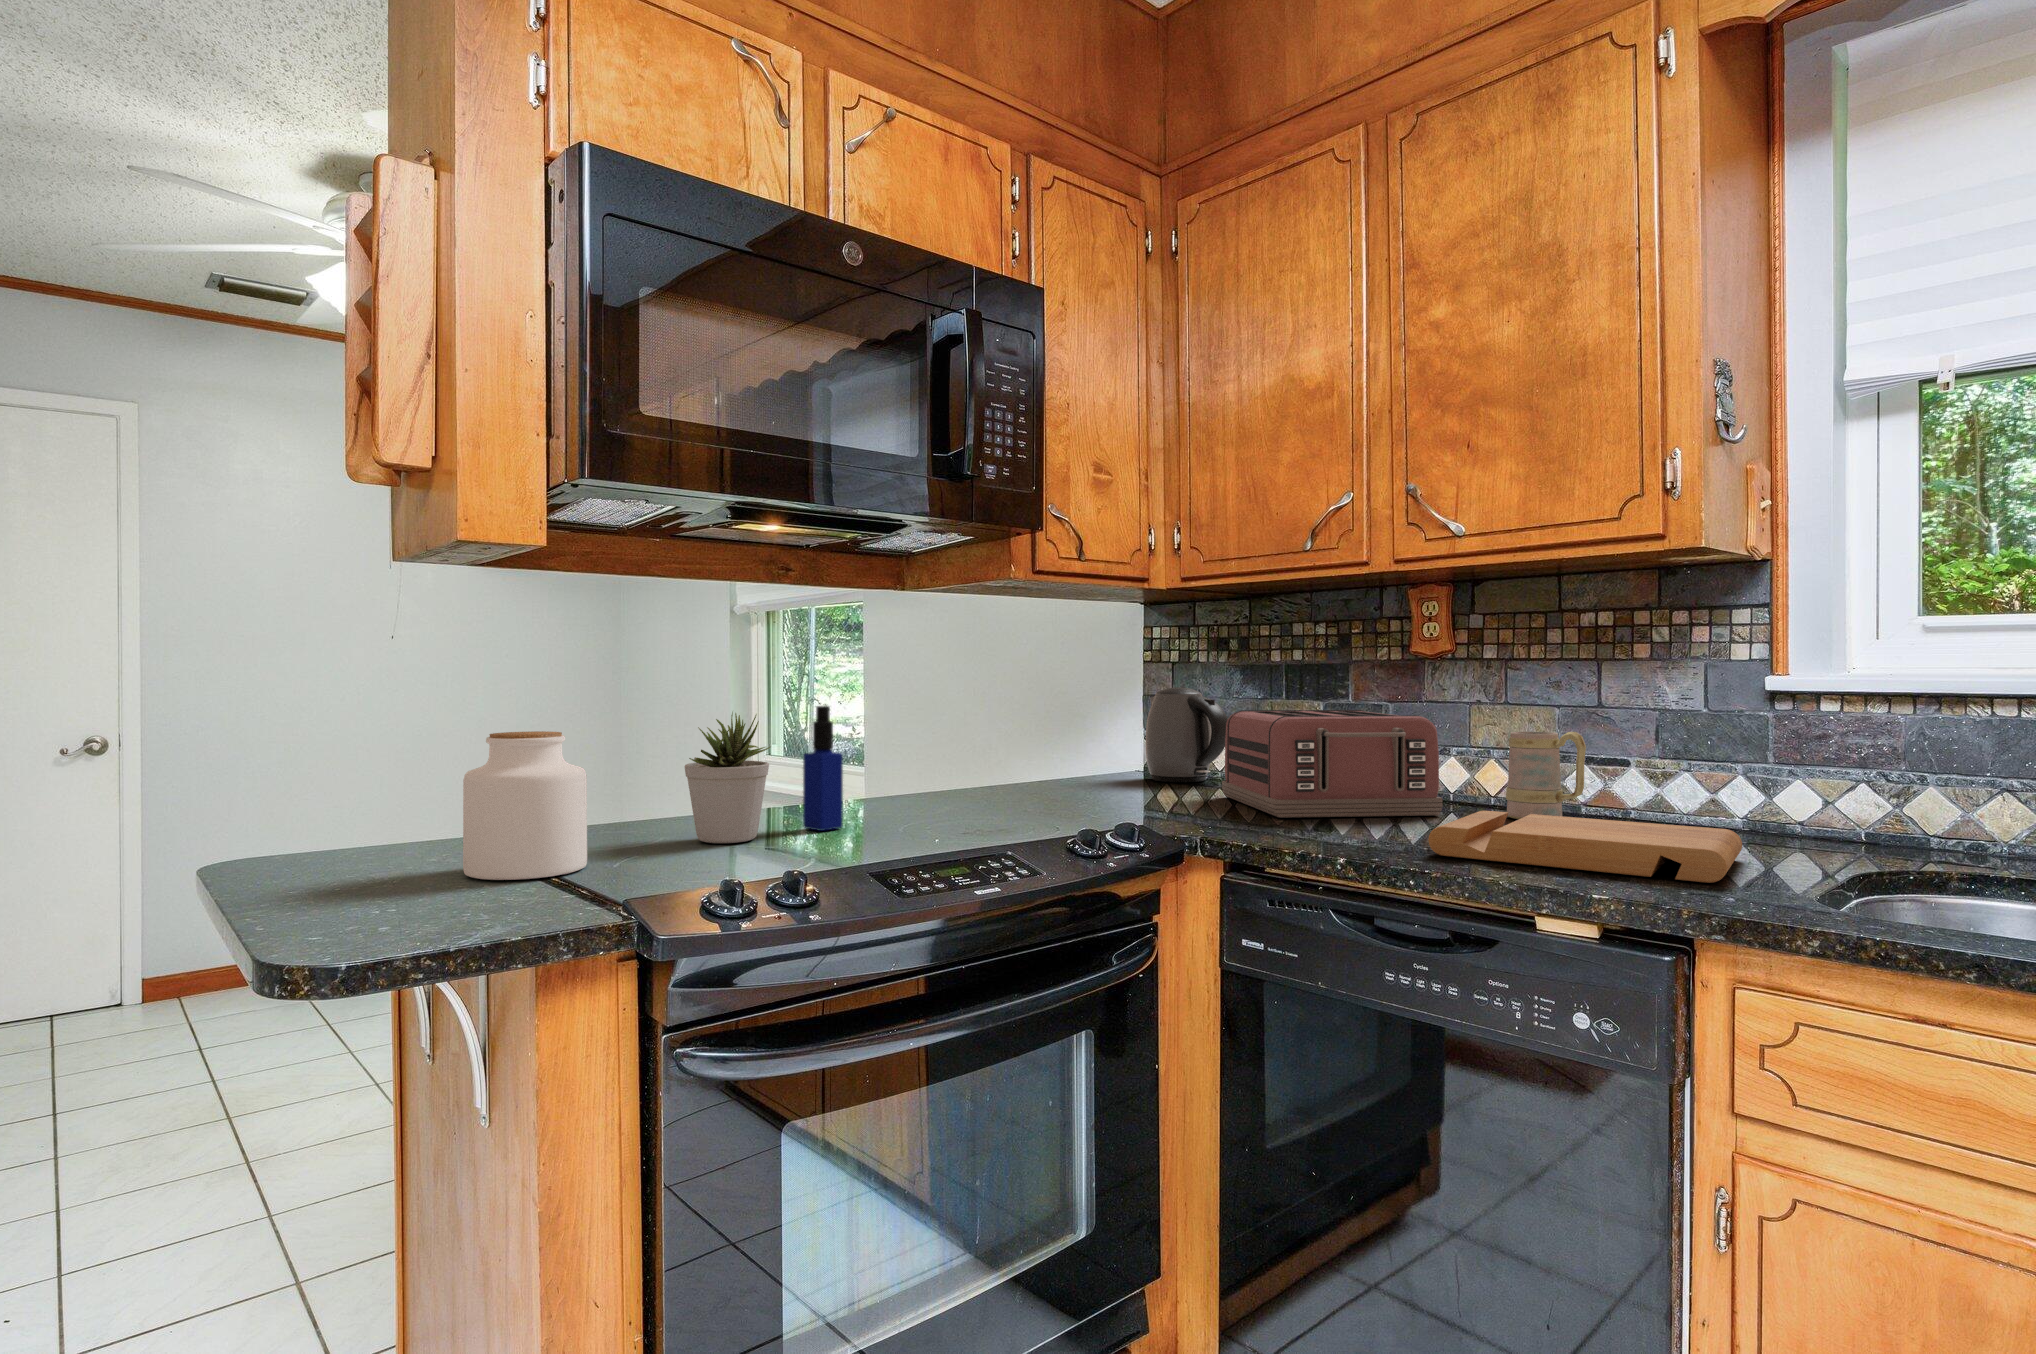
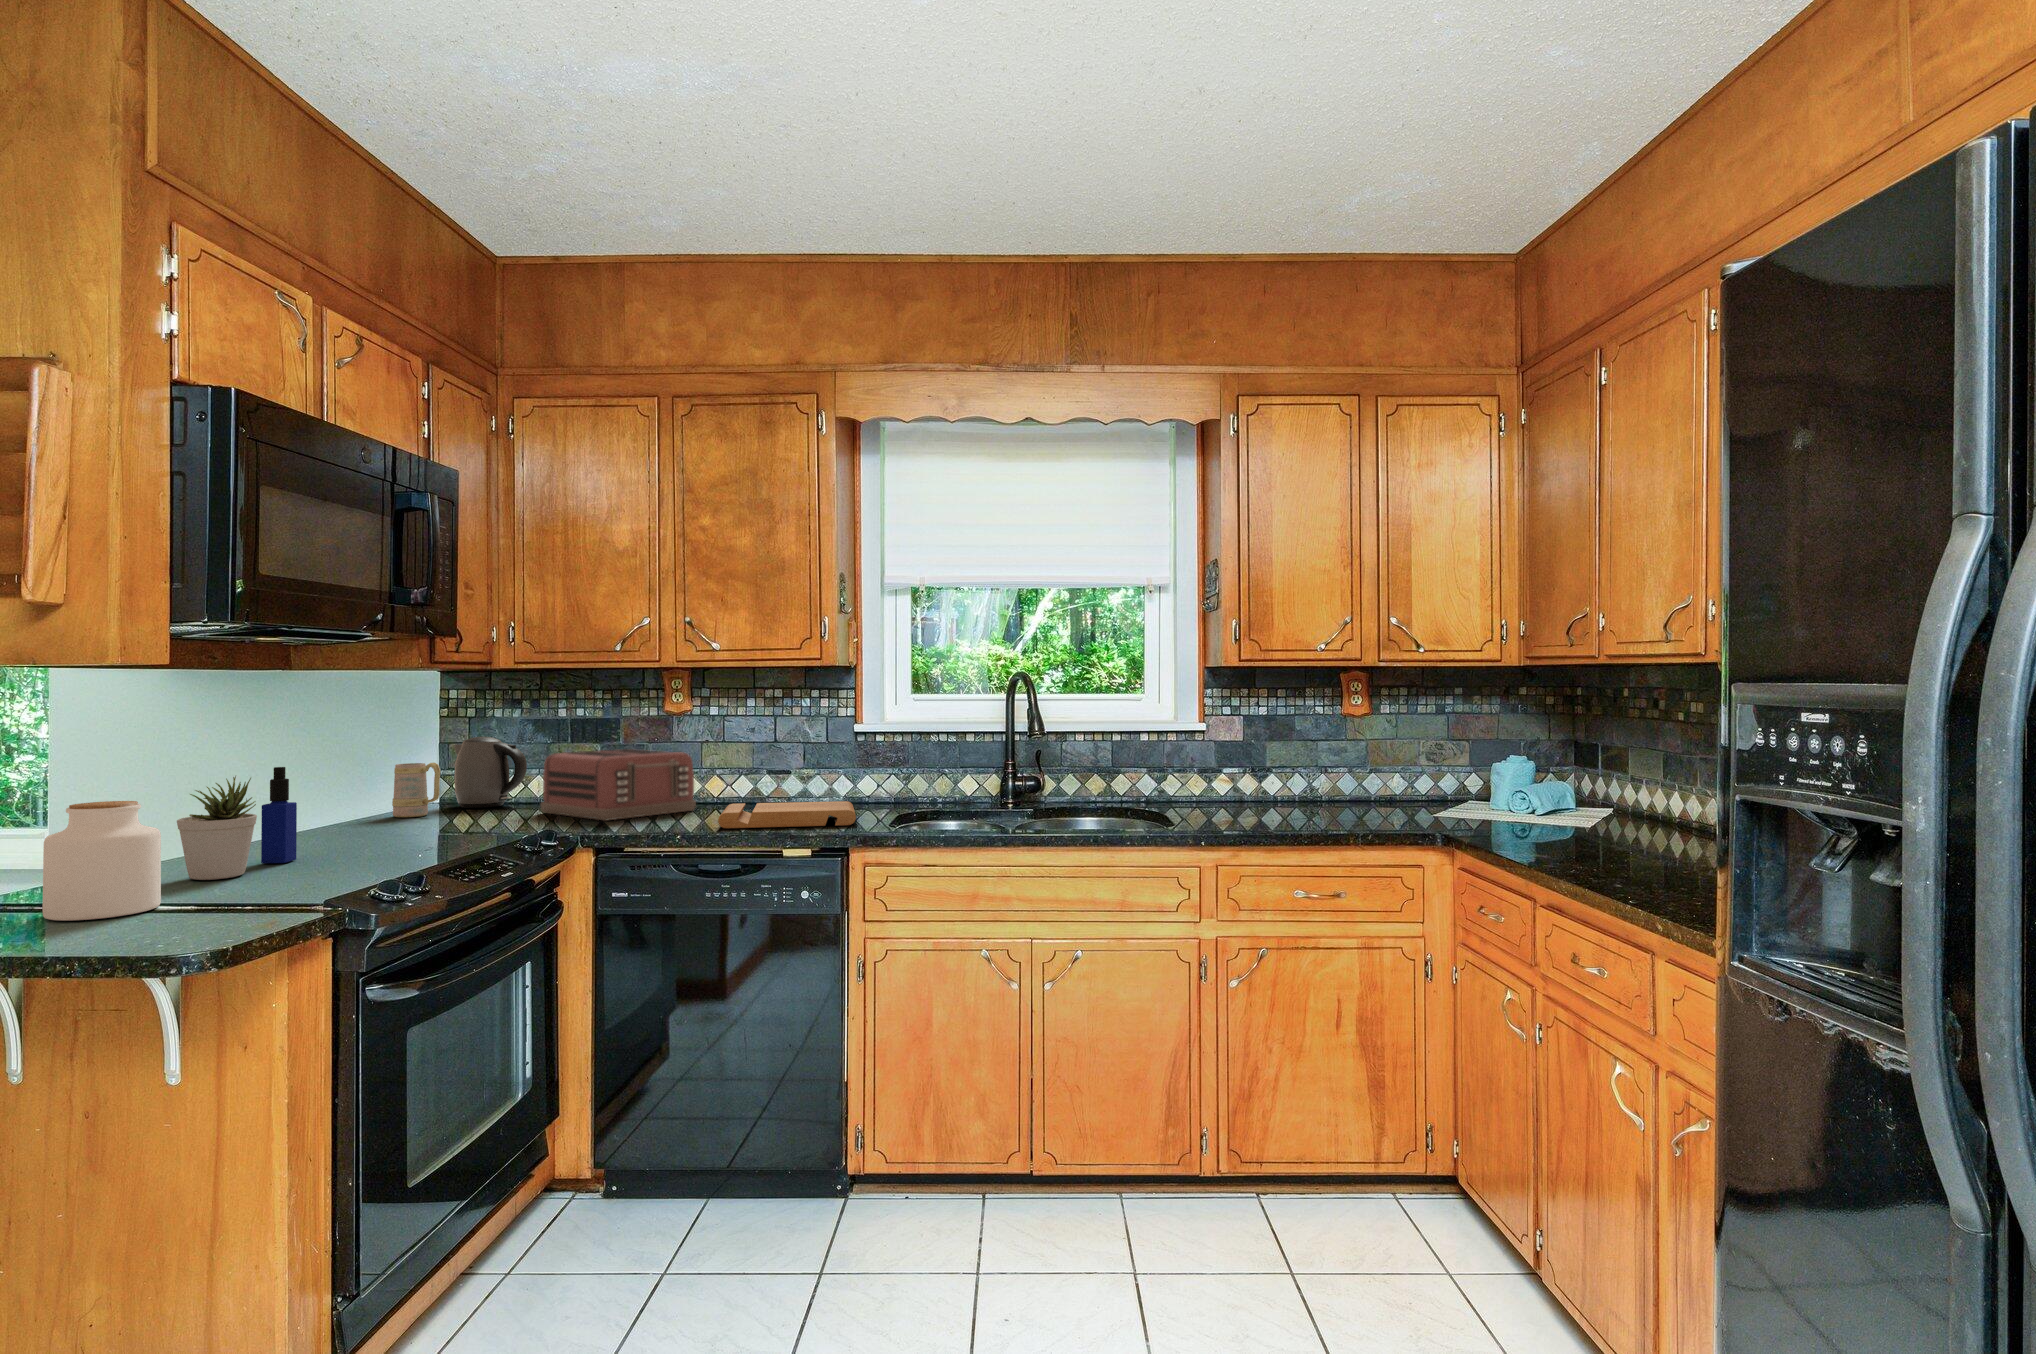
mug: present [1506,731,1586,819] -> present [392,763,441,817]

